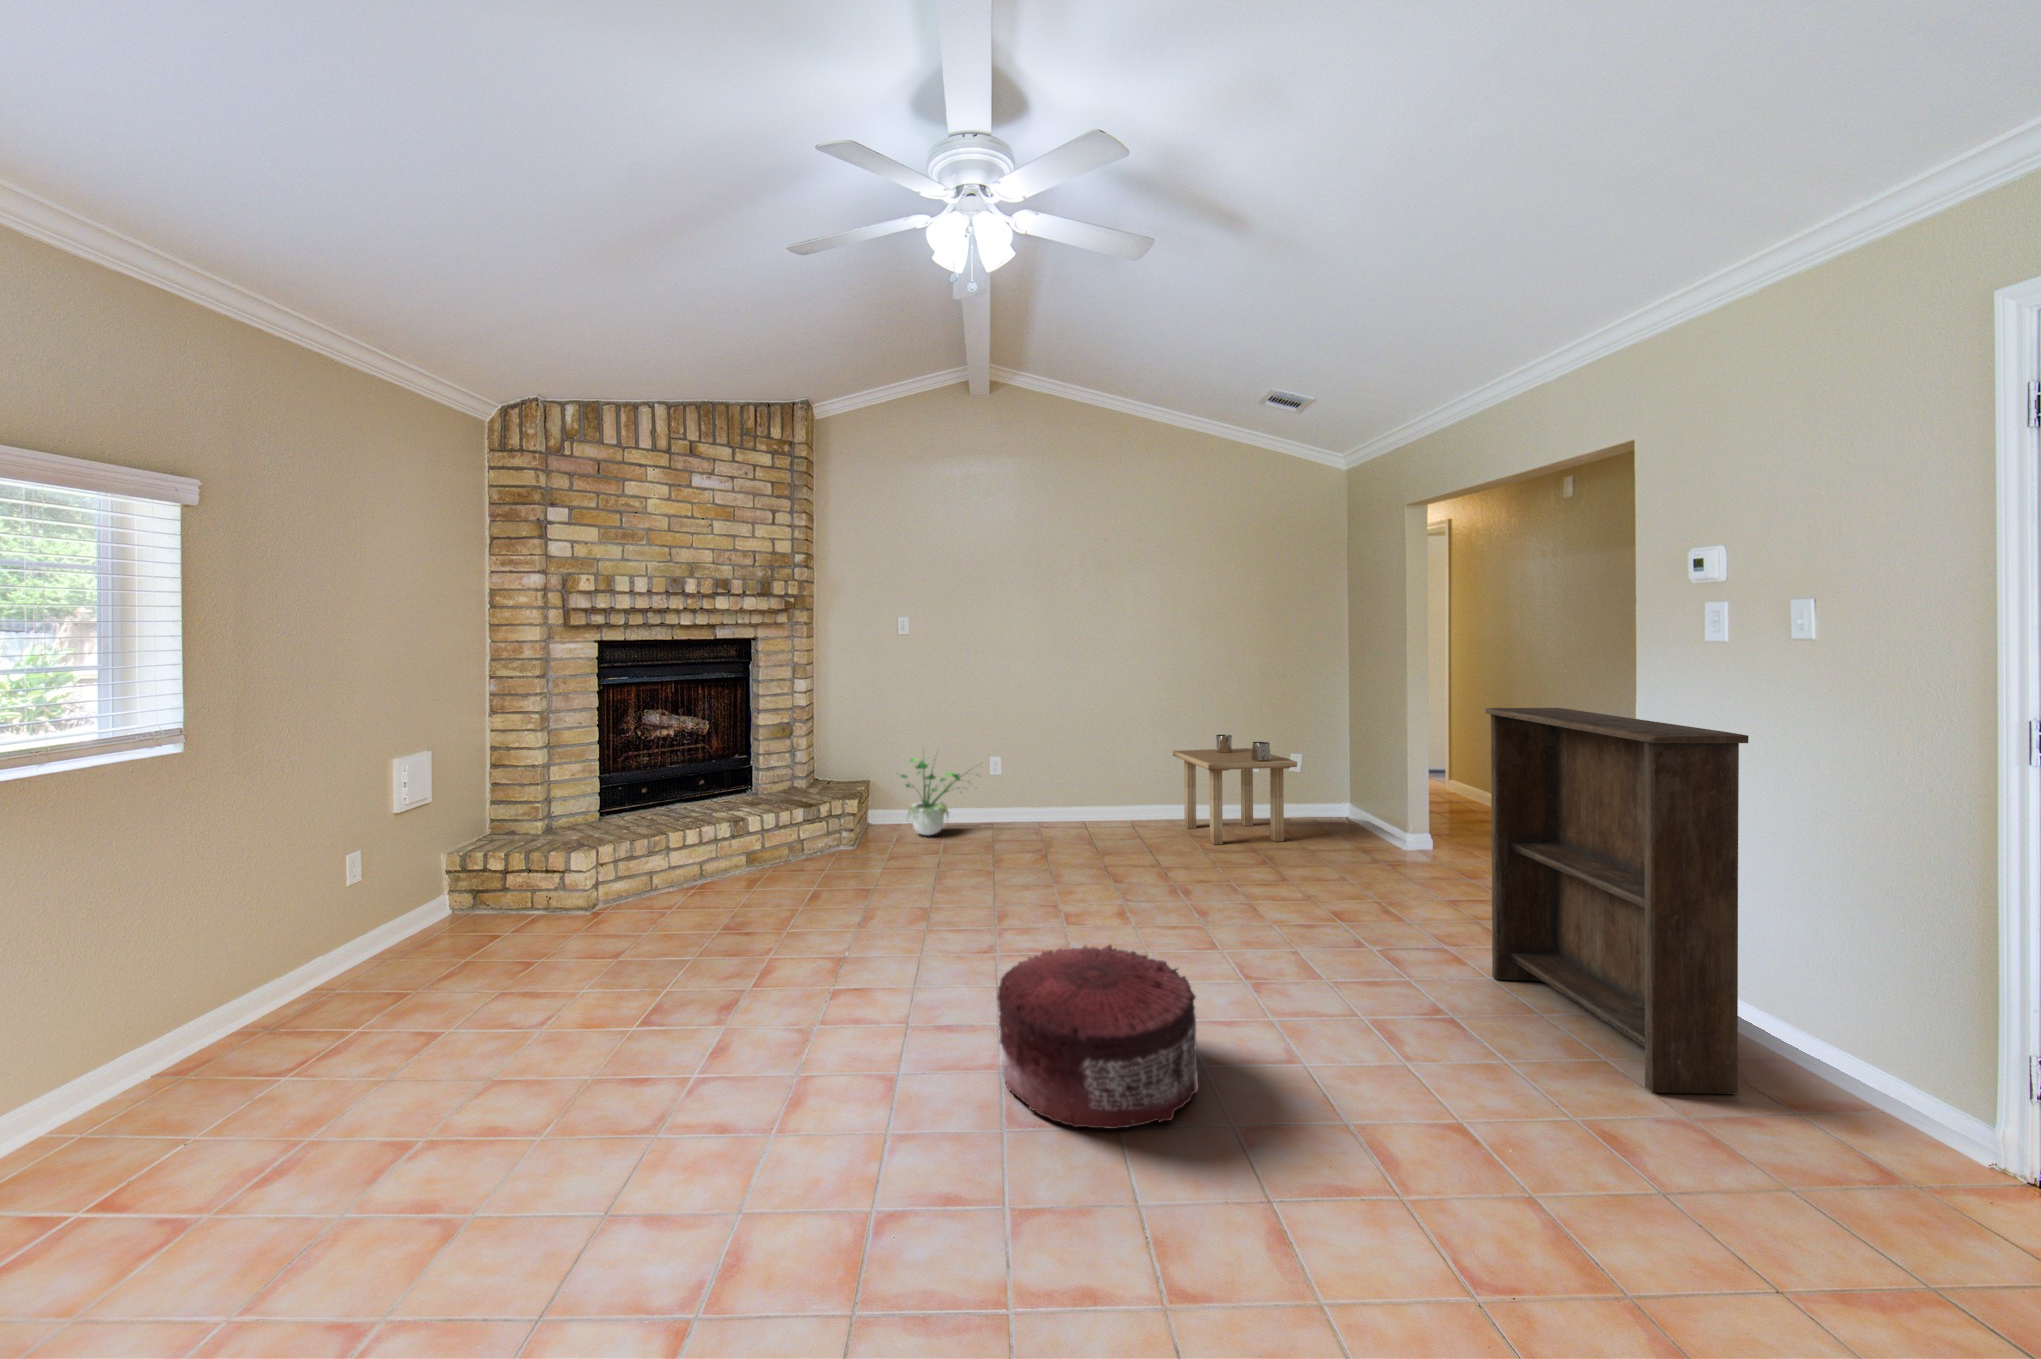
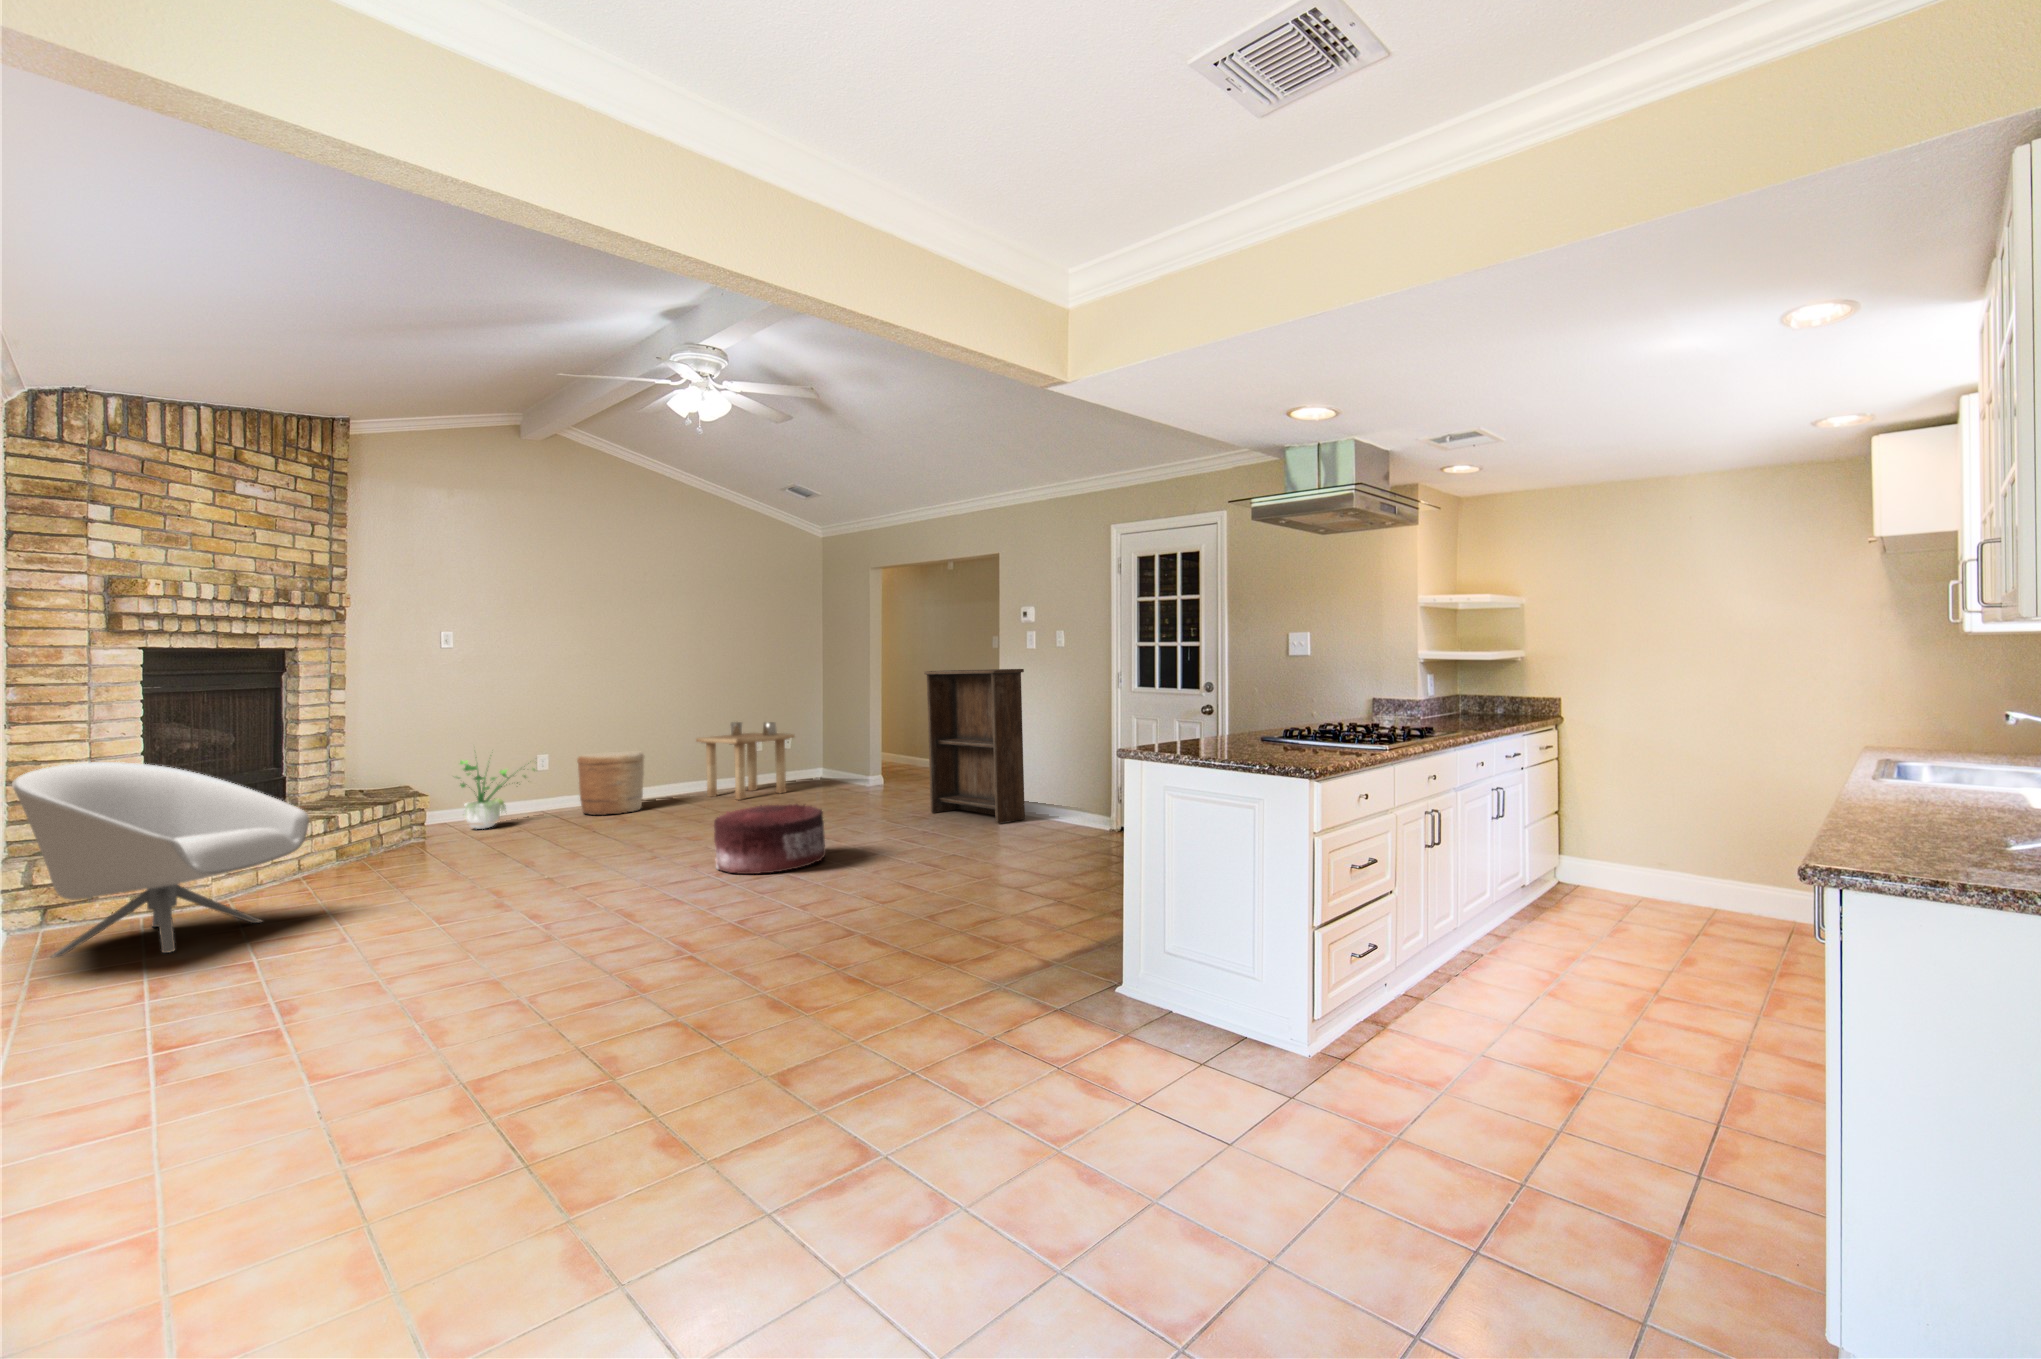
woven basket: none [1027,759,1099,841] -> present [577,751,644,815]
armchair: none [334,766,585,1010] -> present [12,762,309,957]

